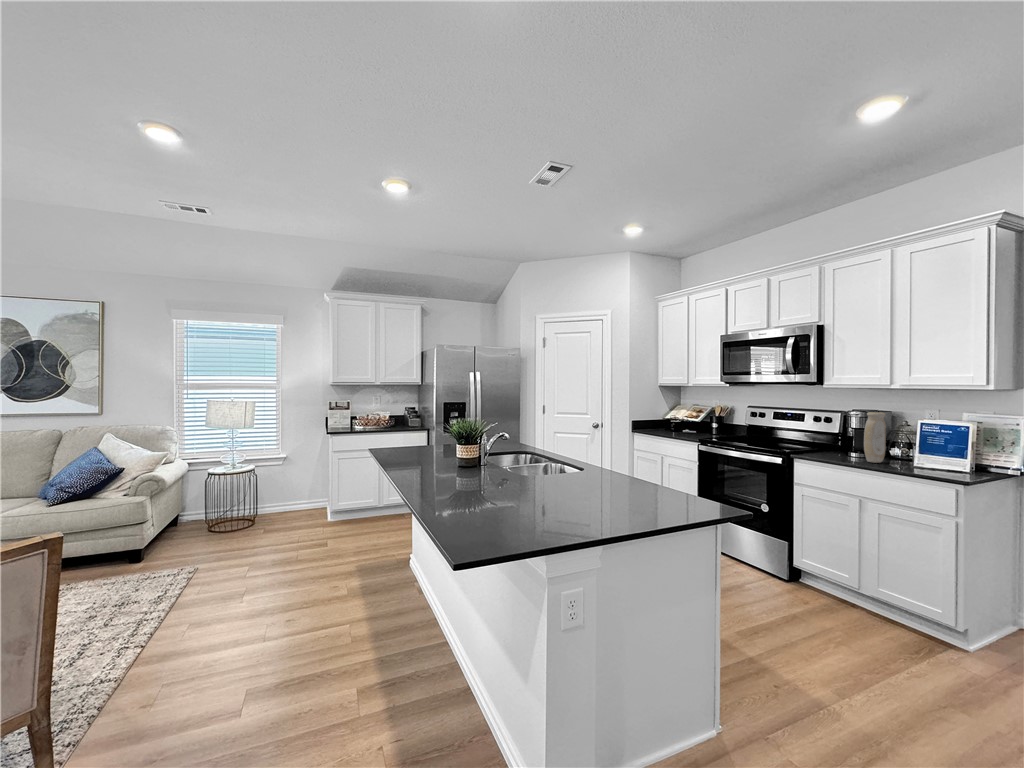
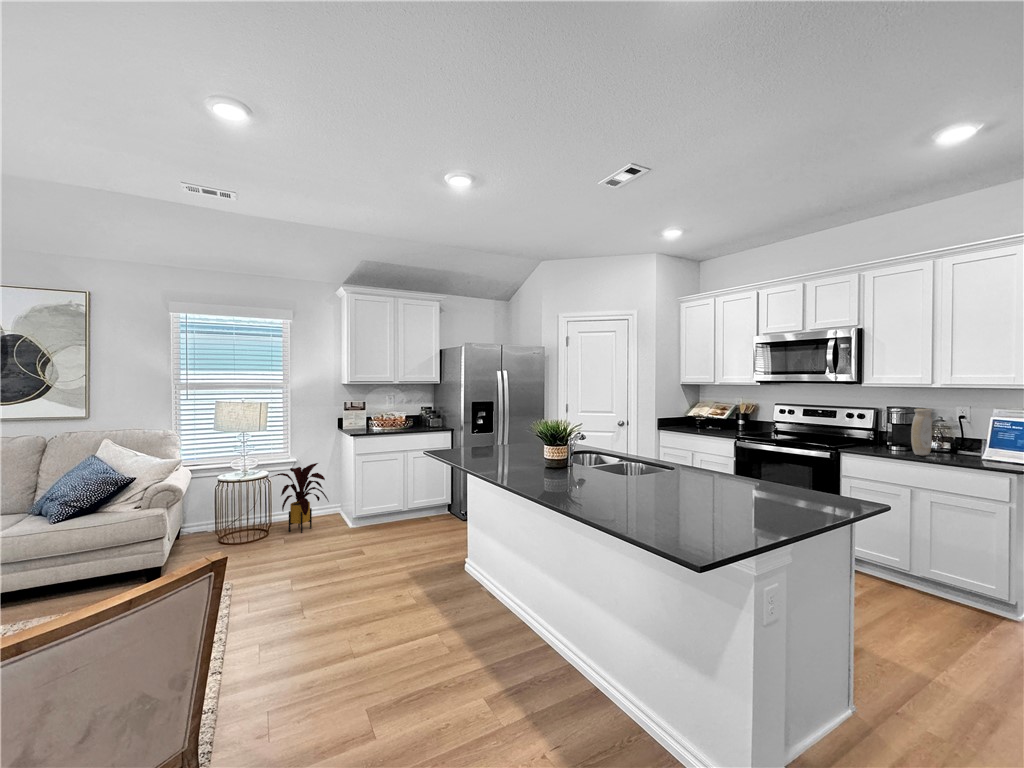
house plant: none [256,459,310,523] -> present [272,463,329,533]

